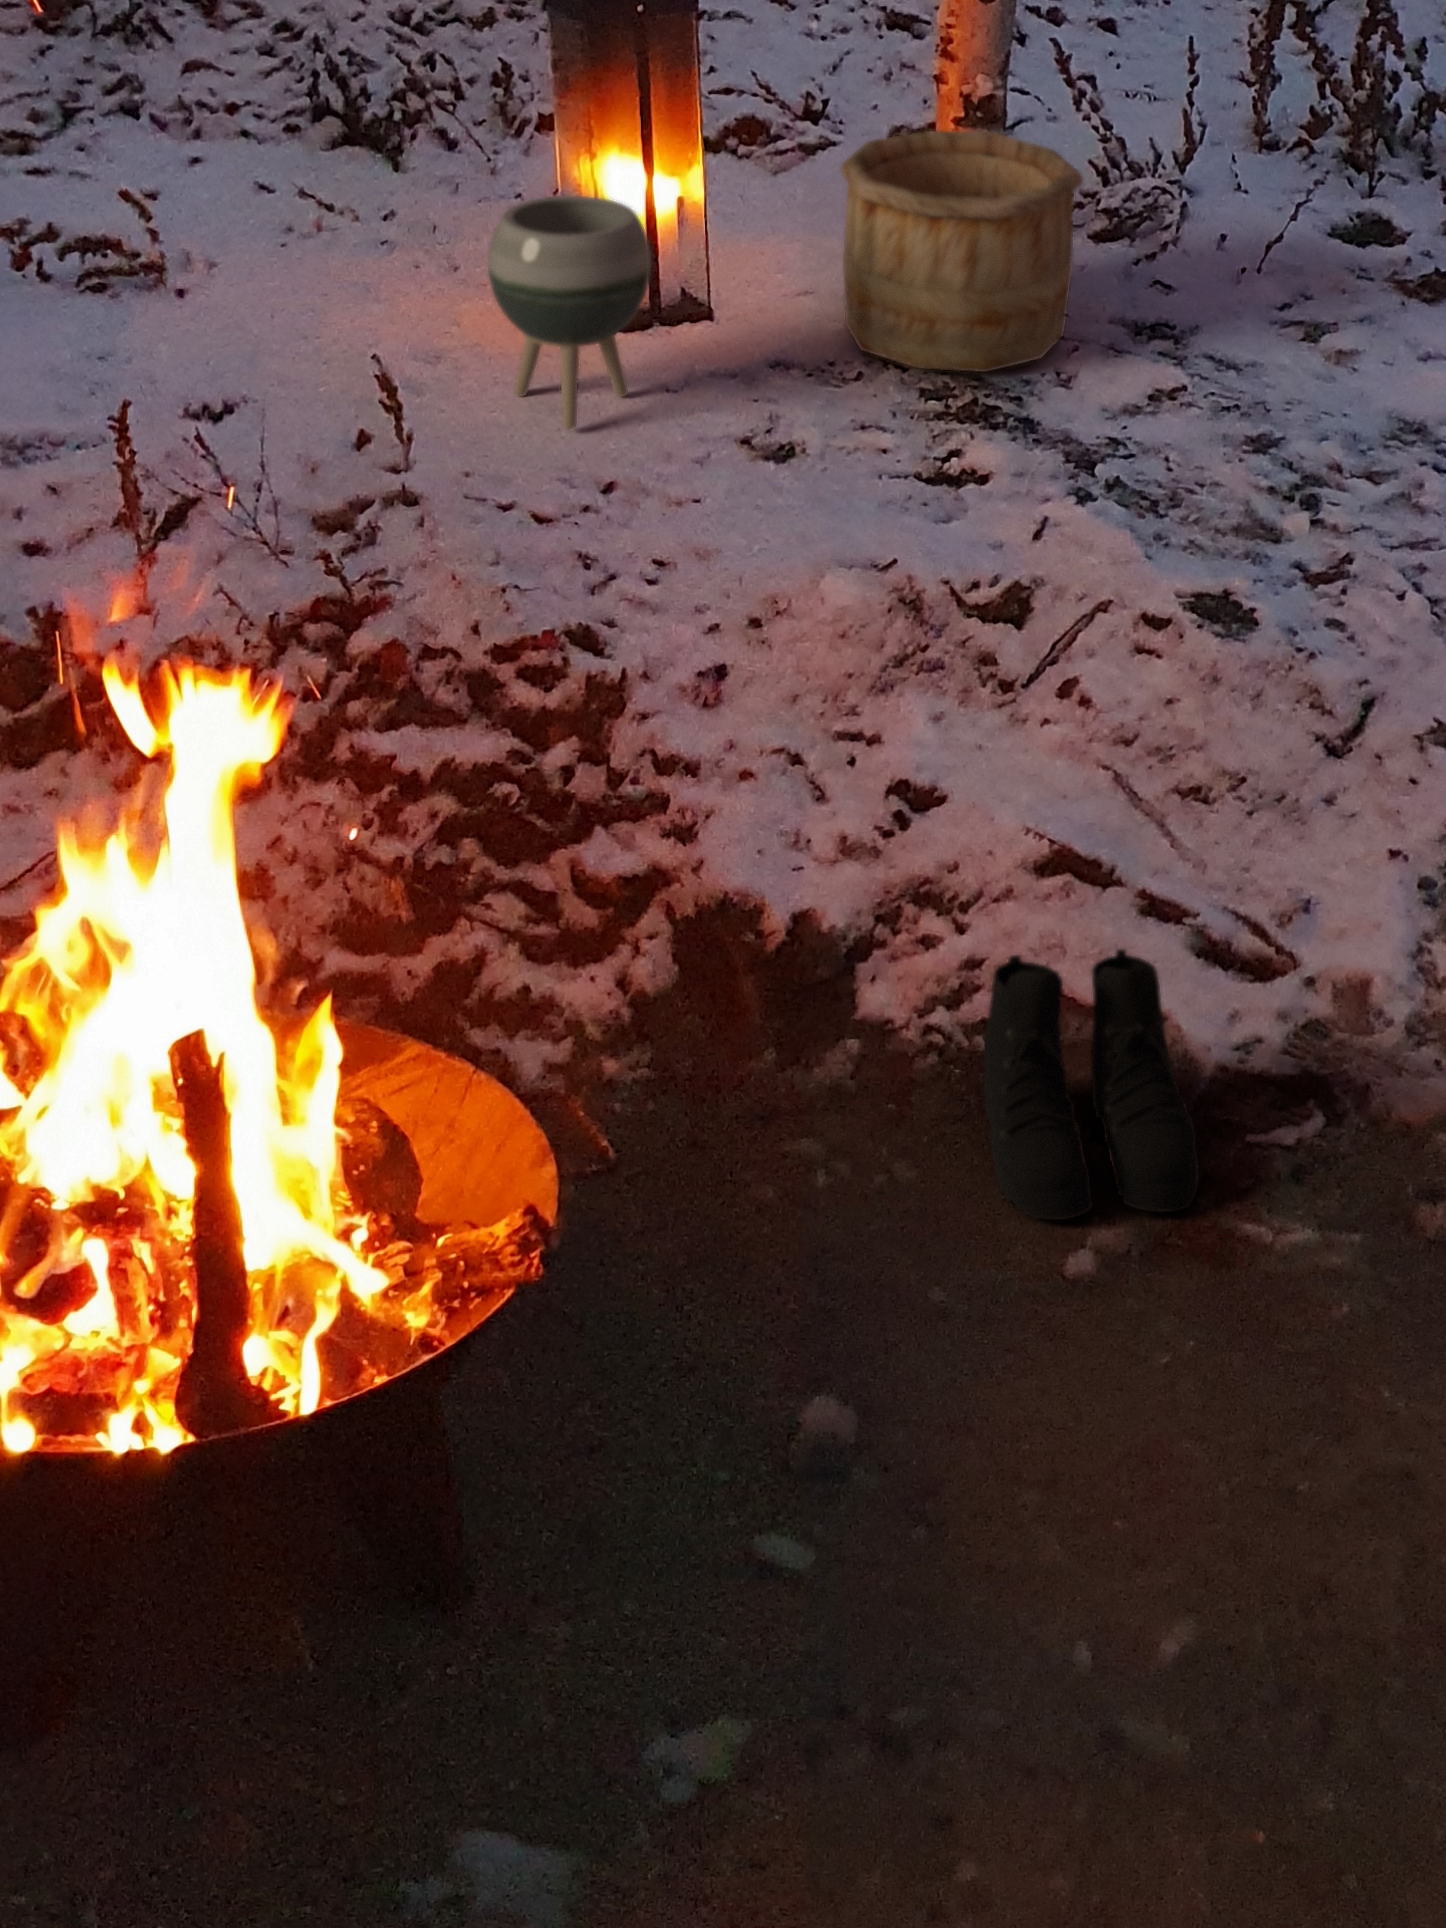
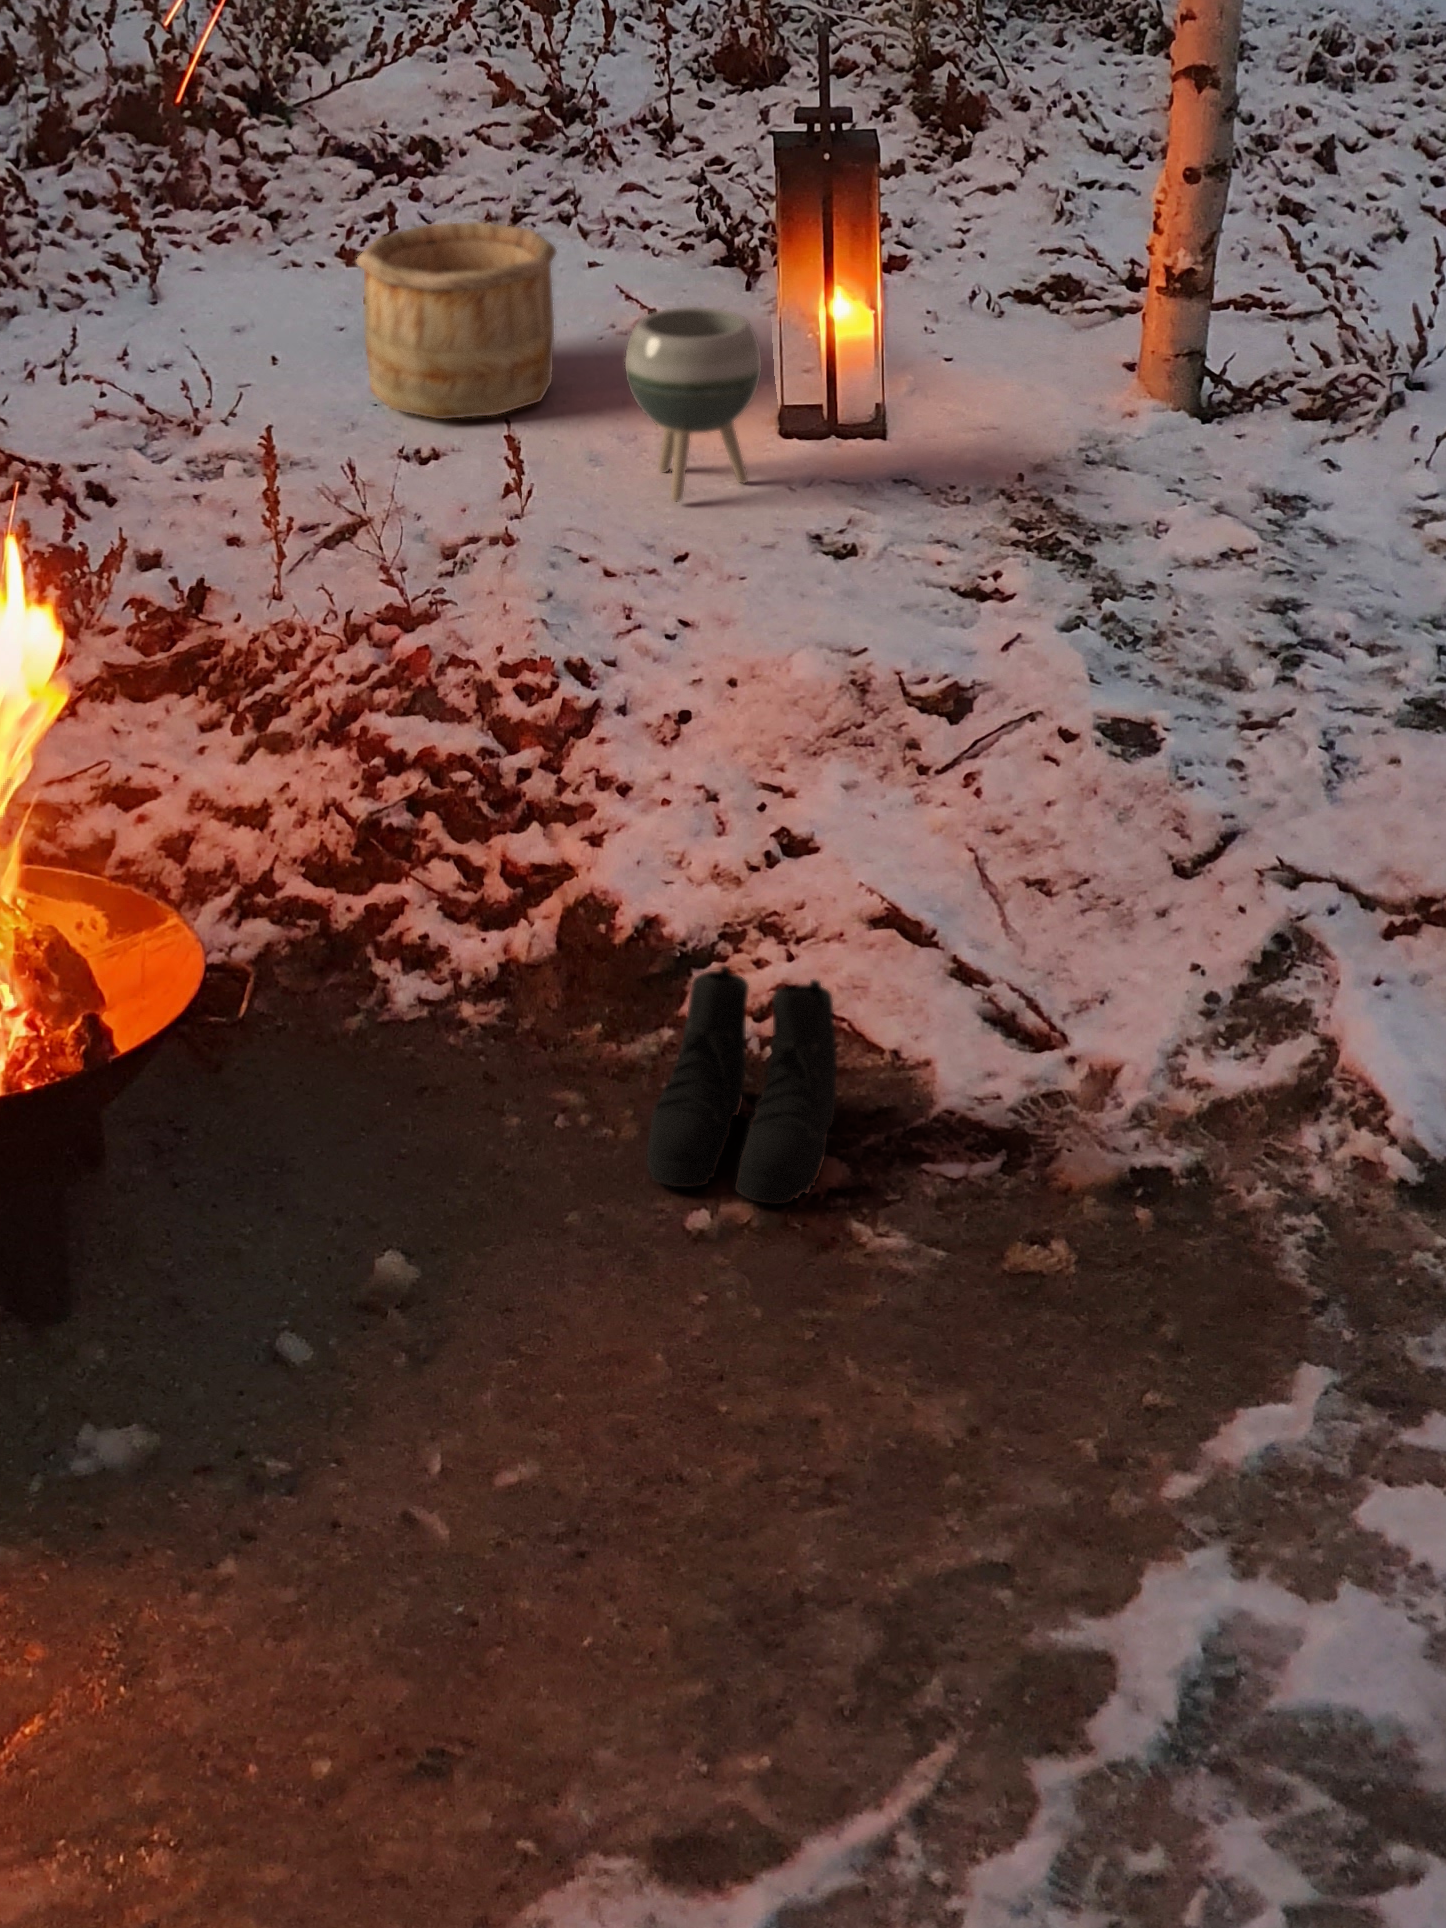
wooden bucket: present [840,131,1084,372] -> present [357,222,556,419]

